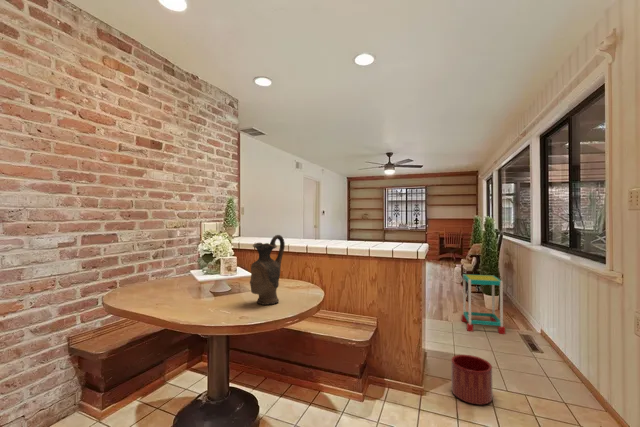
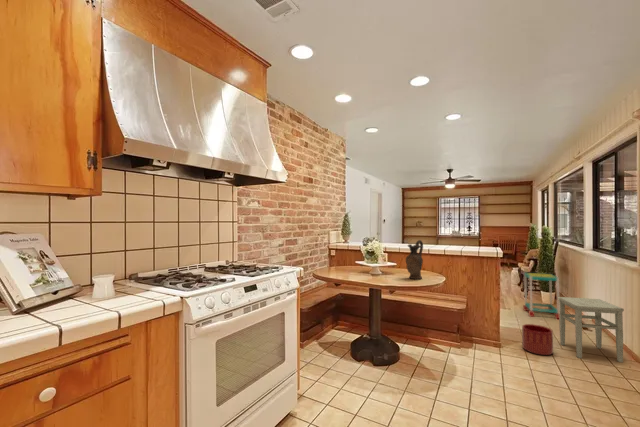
stool: none [500,313,588,411] -> present [558,297,624,362]

